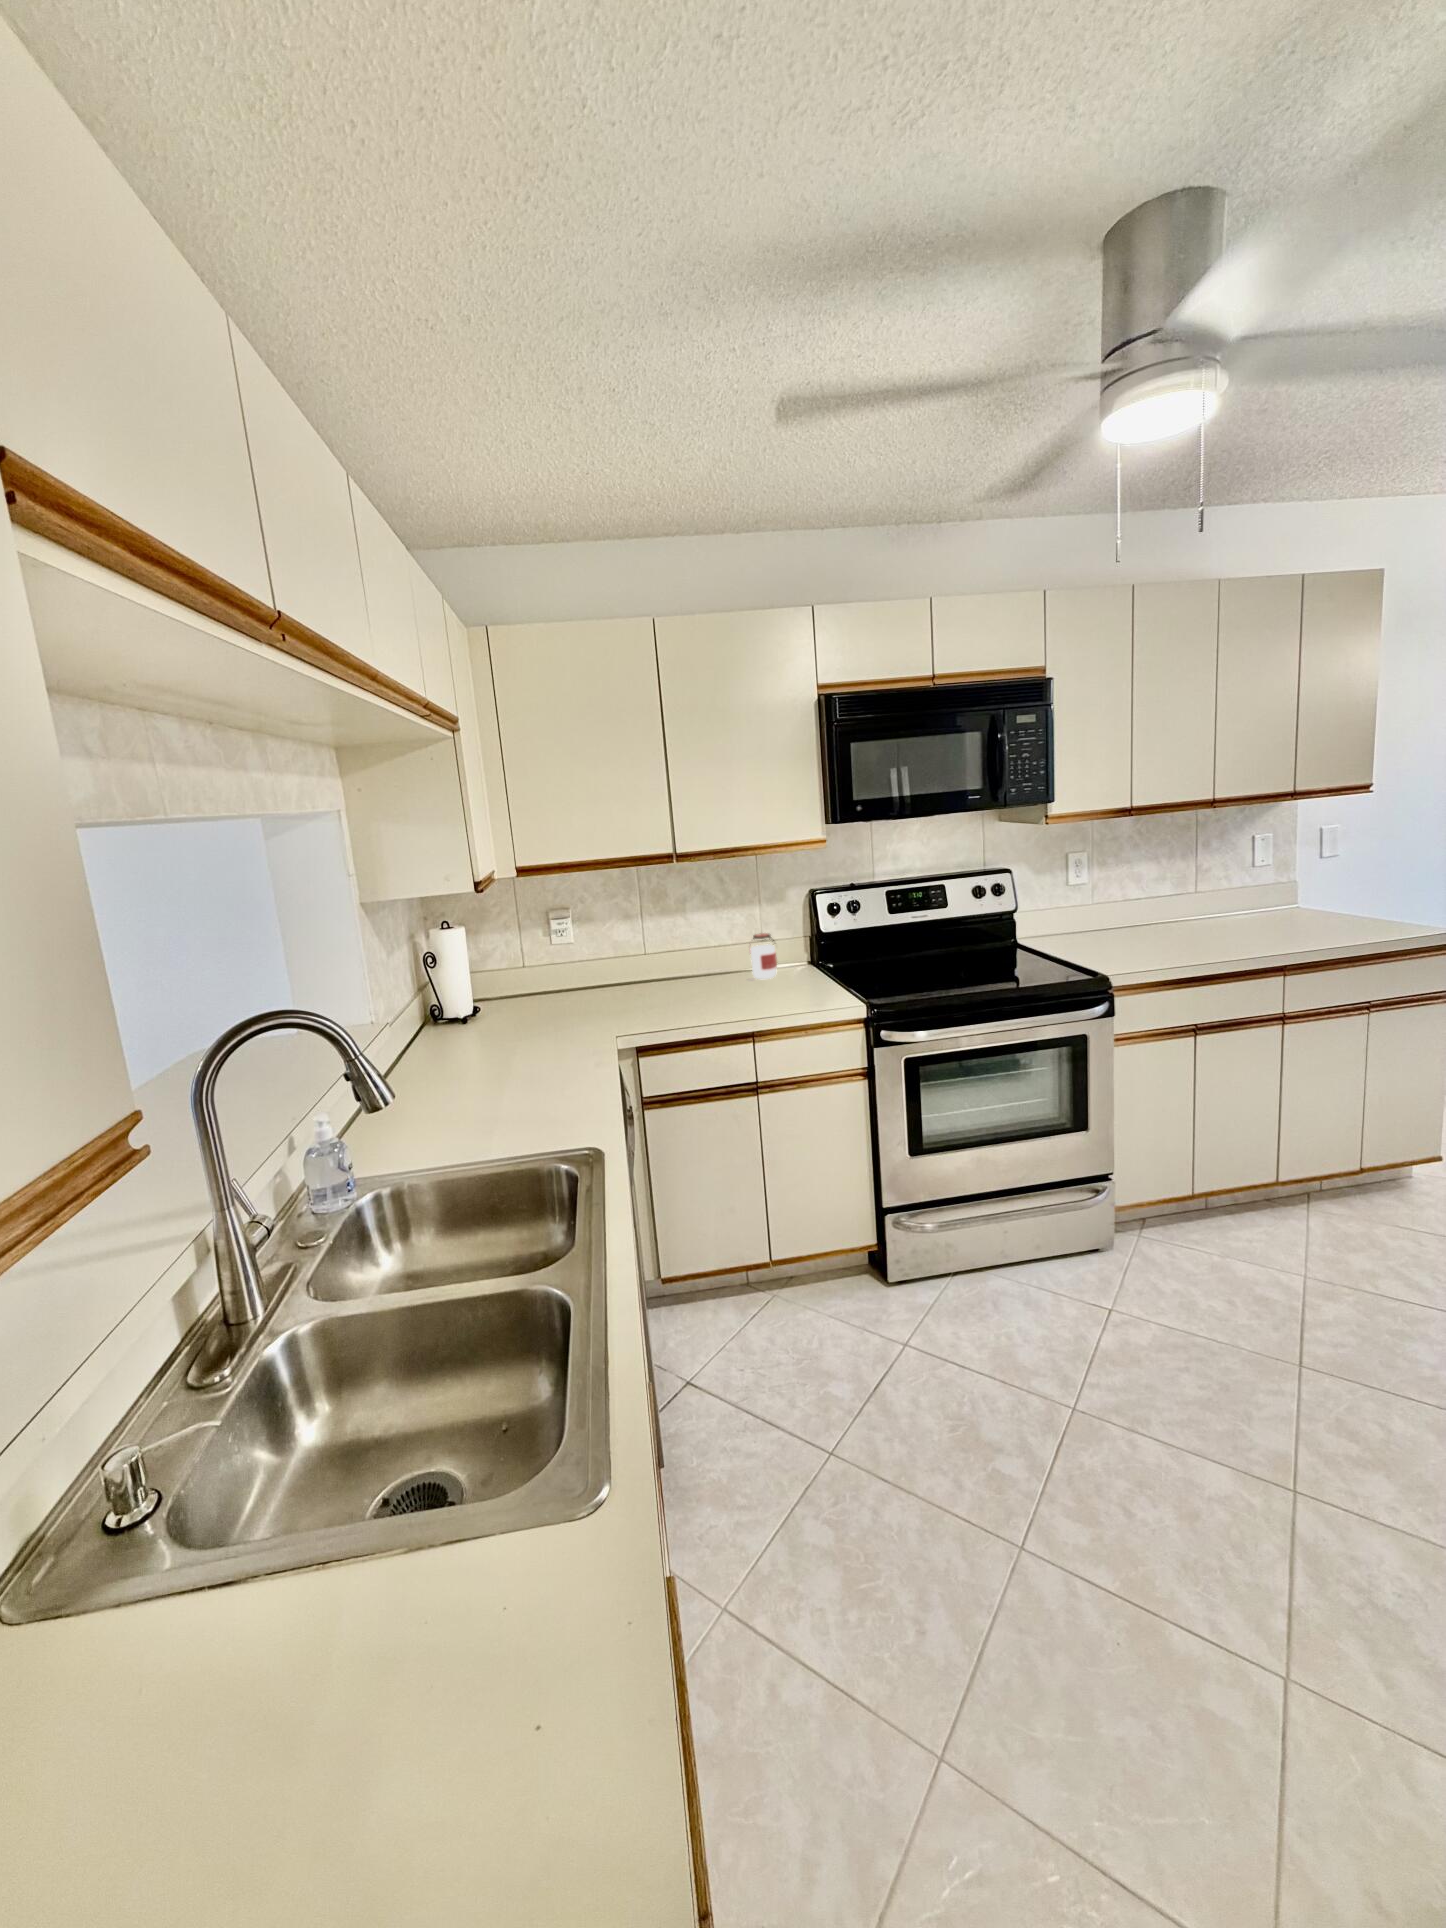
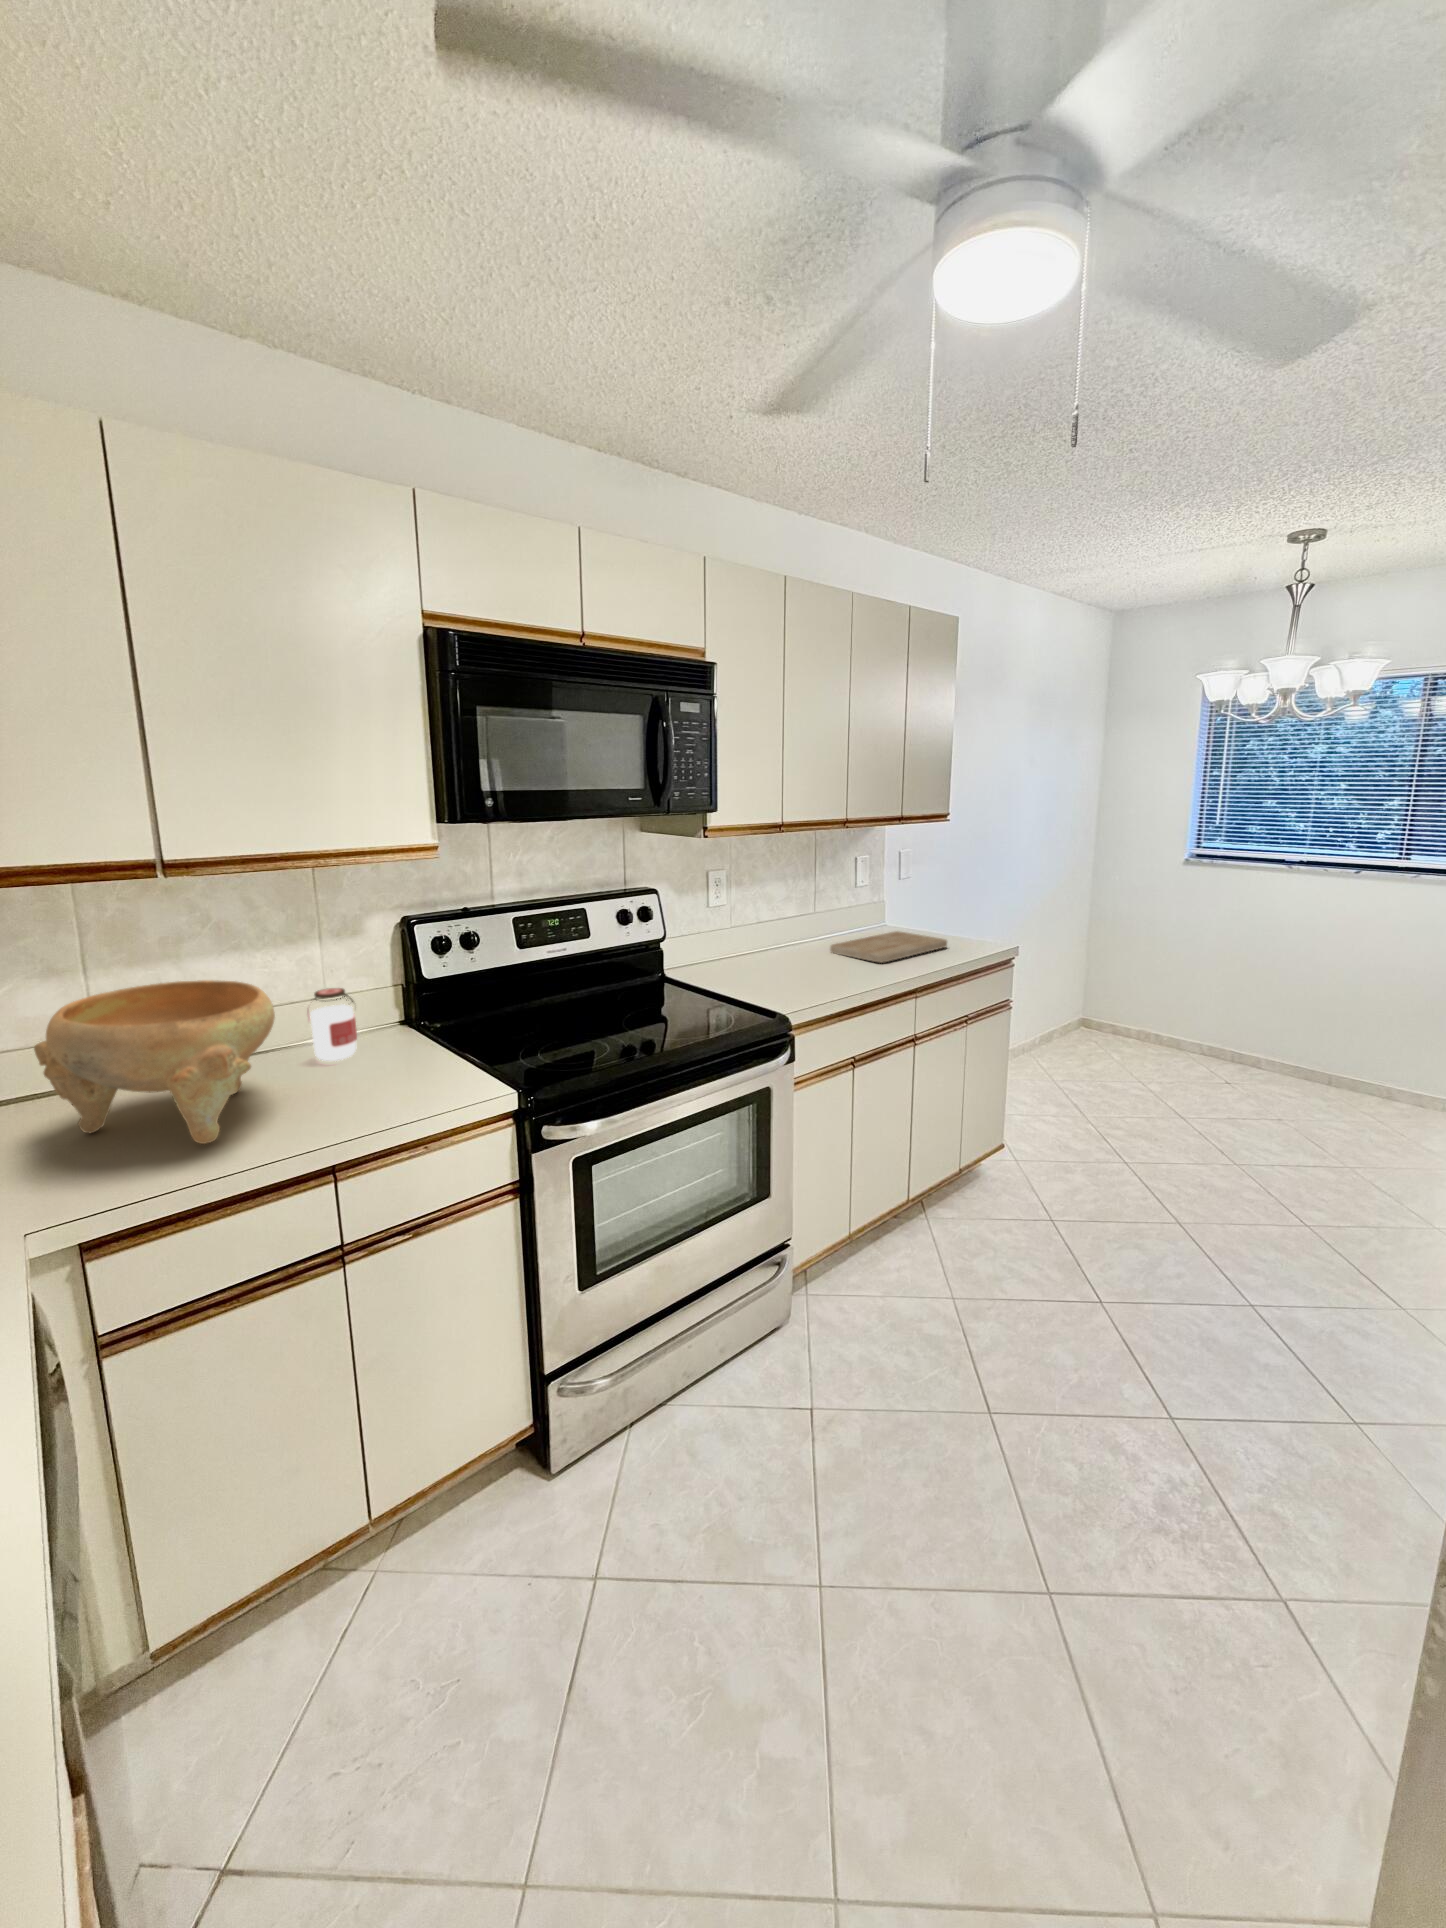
cutting board: none [1203,912,1356,940] -> present [830,931,947,963]
decorative bowl: none [621,923,728,1011] -> present [34,980,275,1144]

